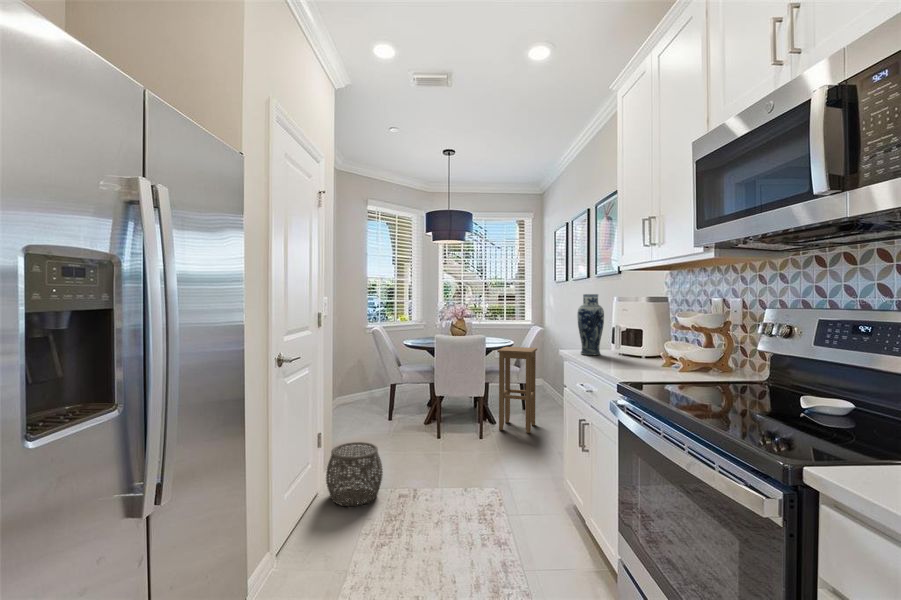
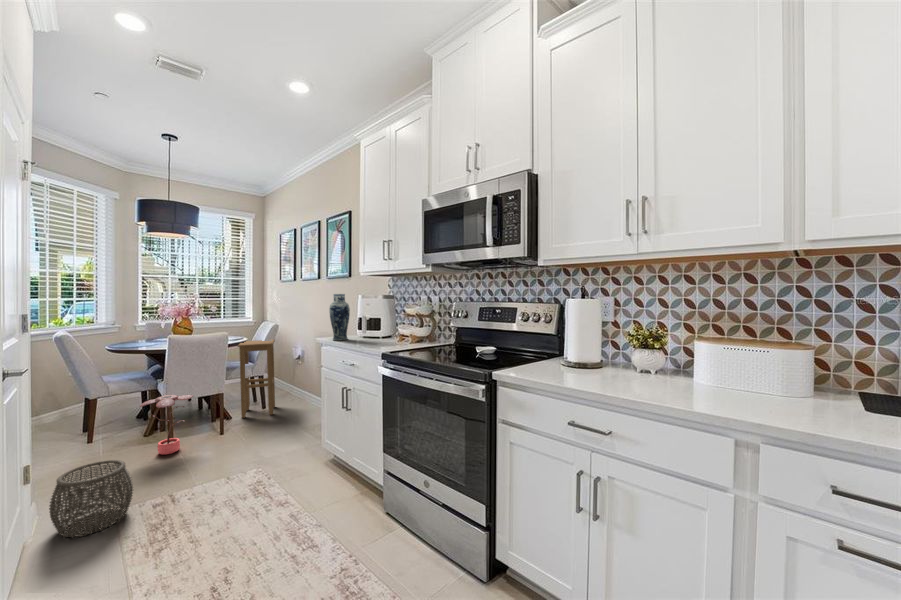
potted plant: none [408,392,450,450] -> present [140,395,193,455]

